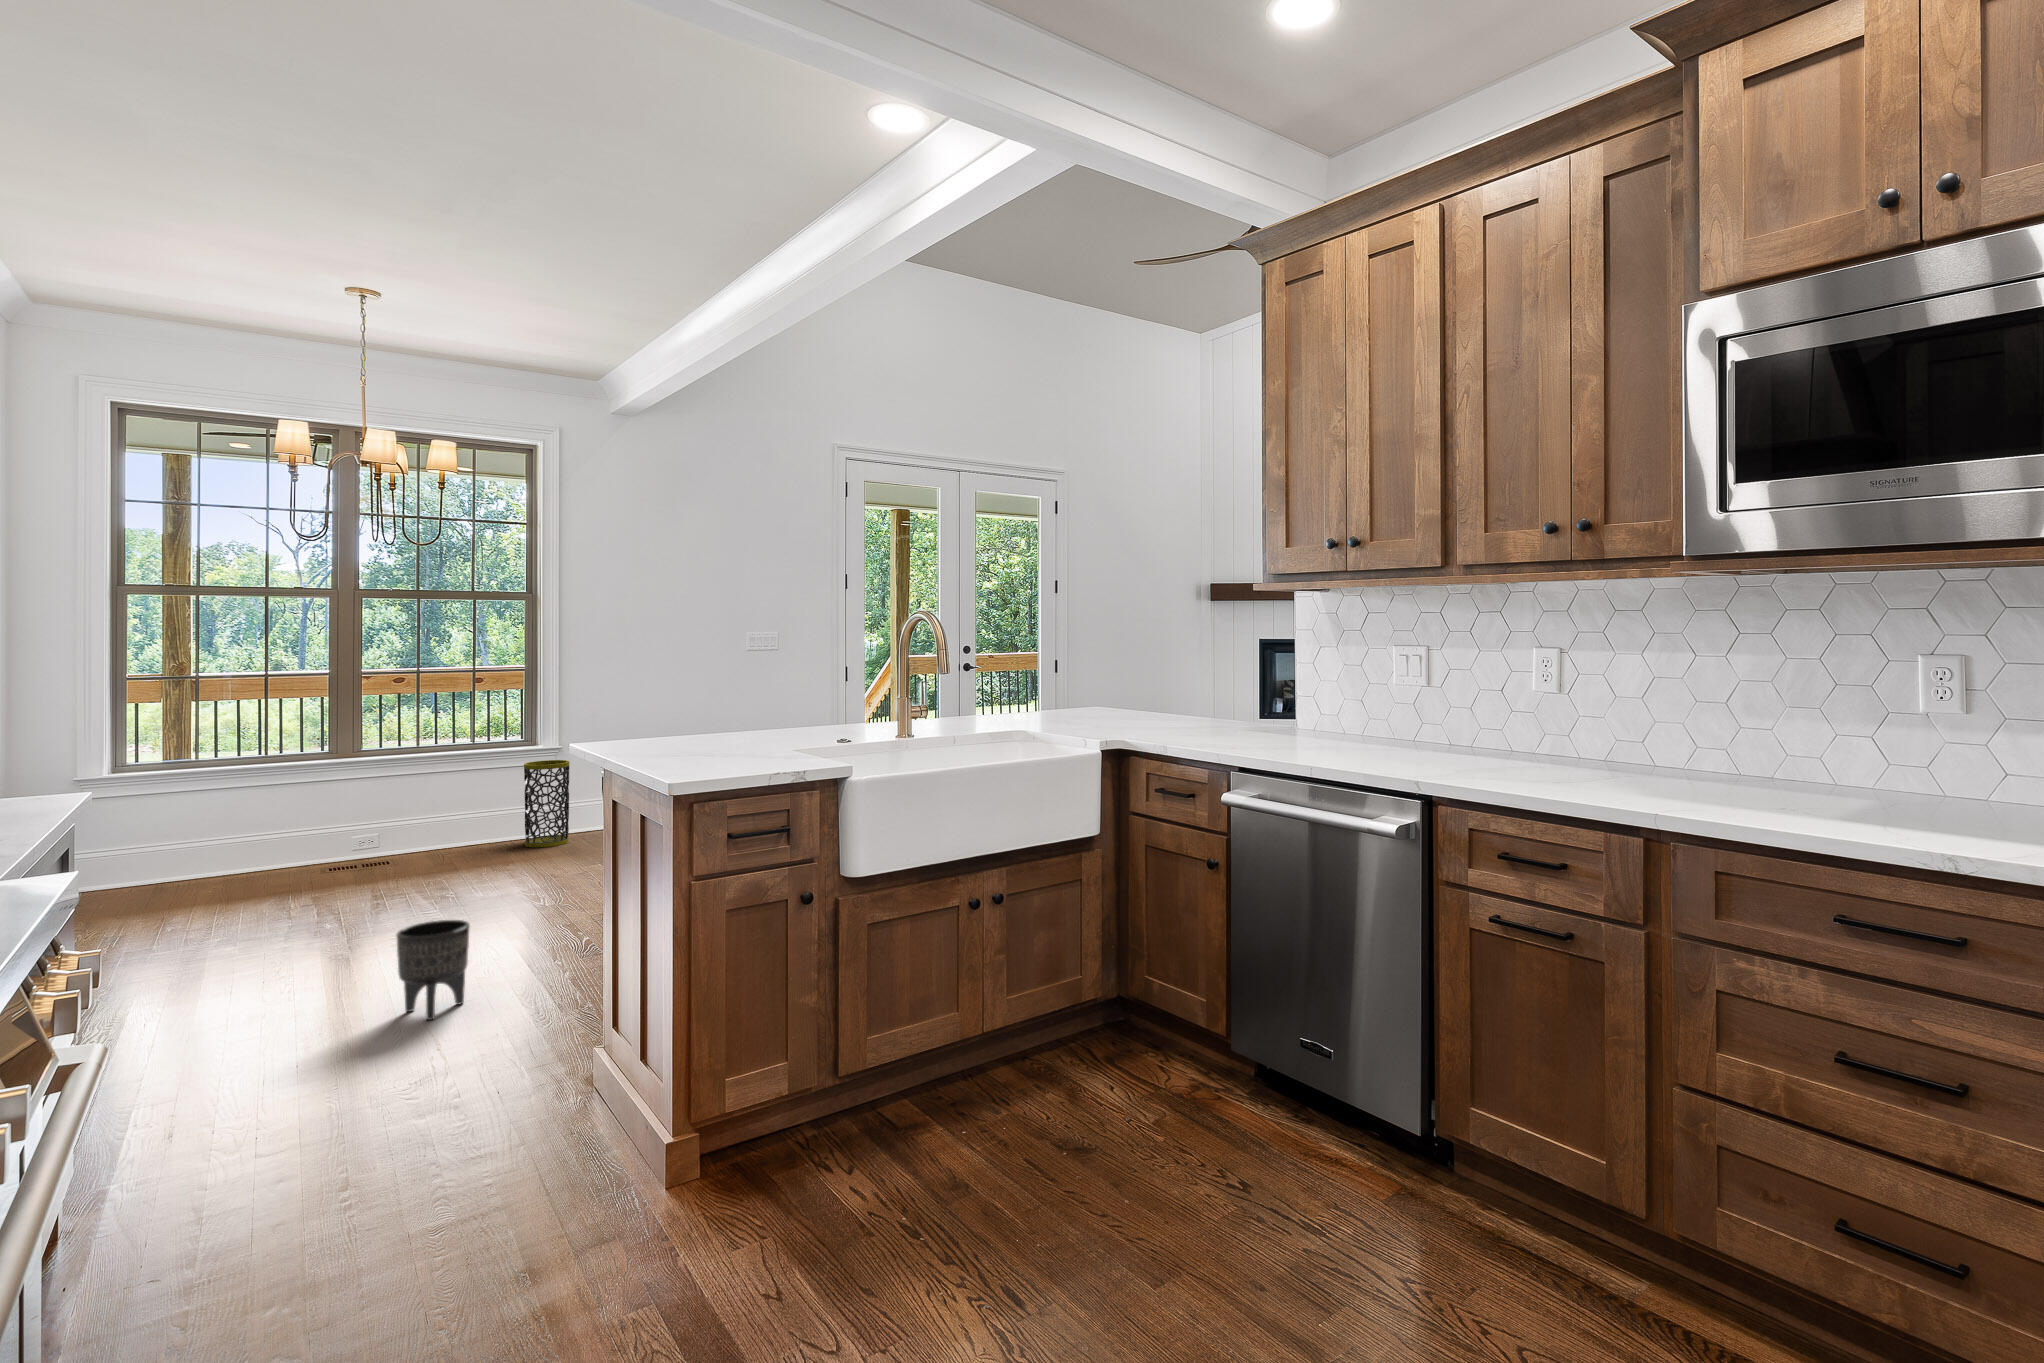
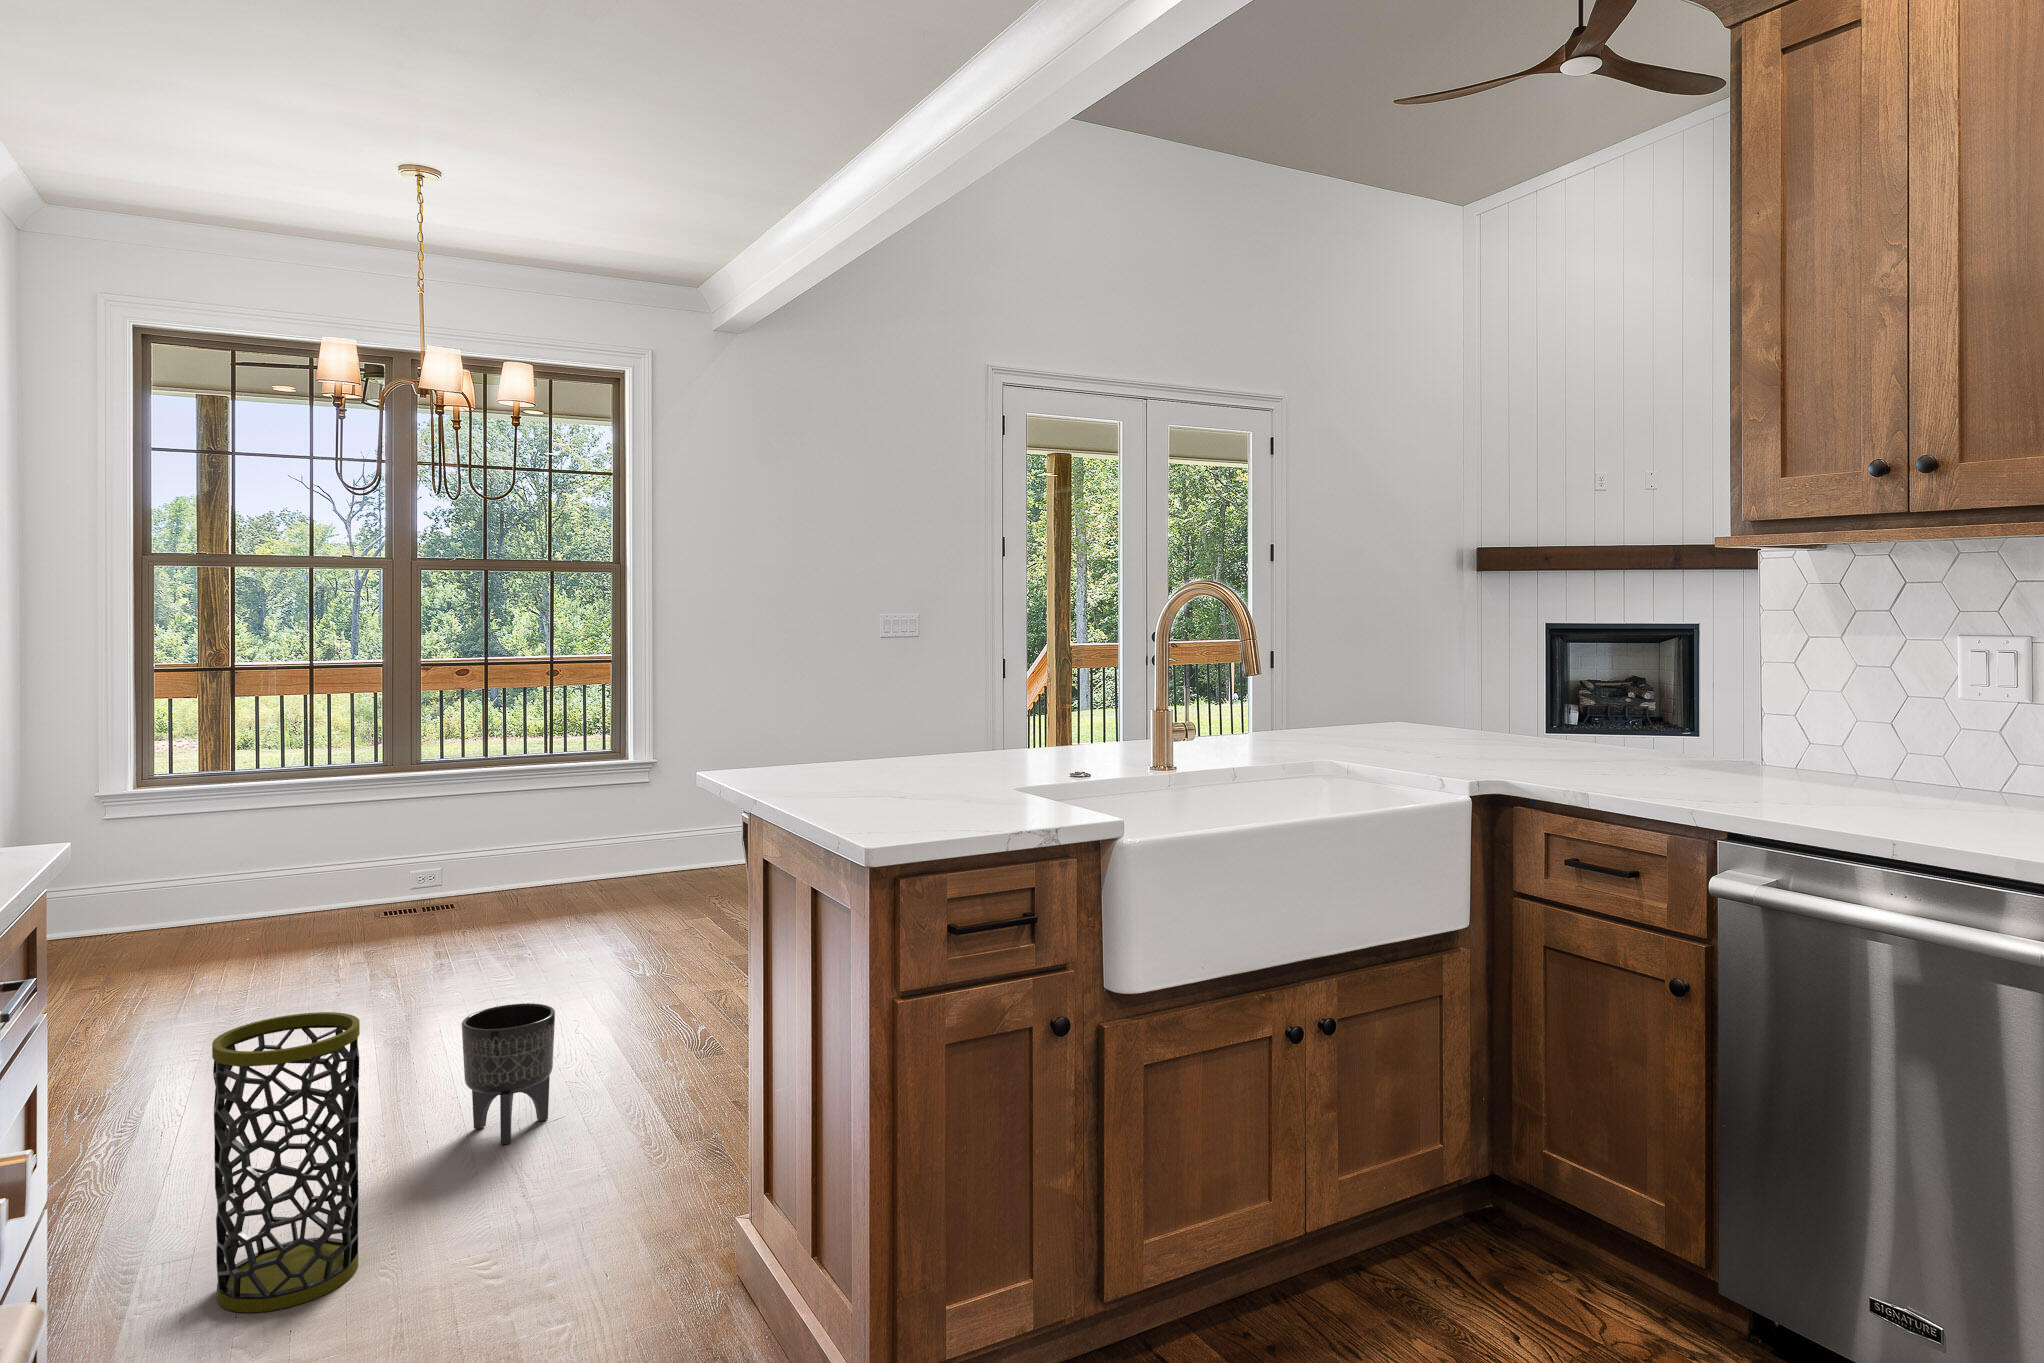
trash can: present [524,760,570,847] -> present [212,1012,360,1312]

